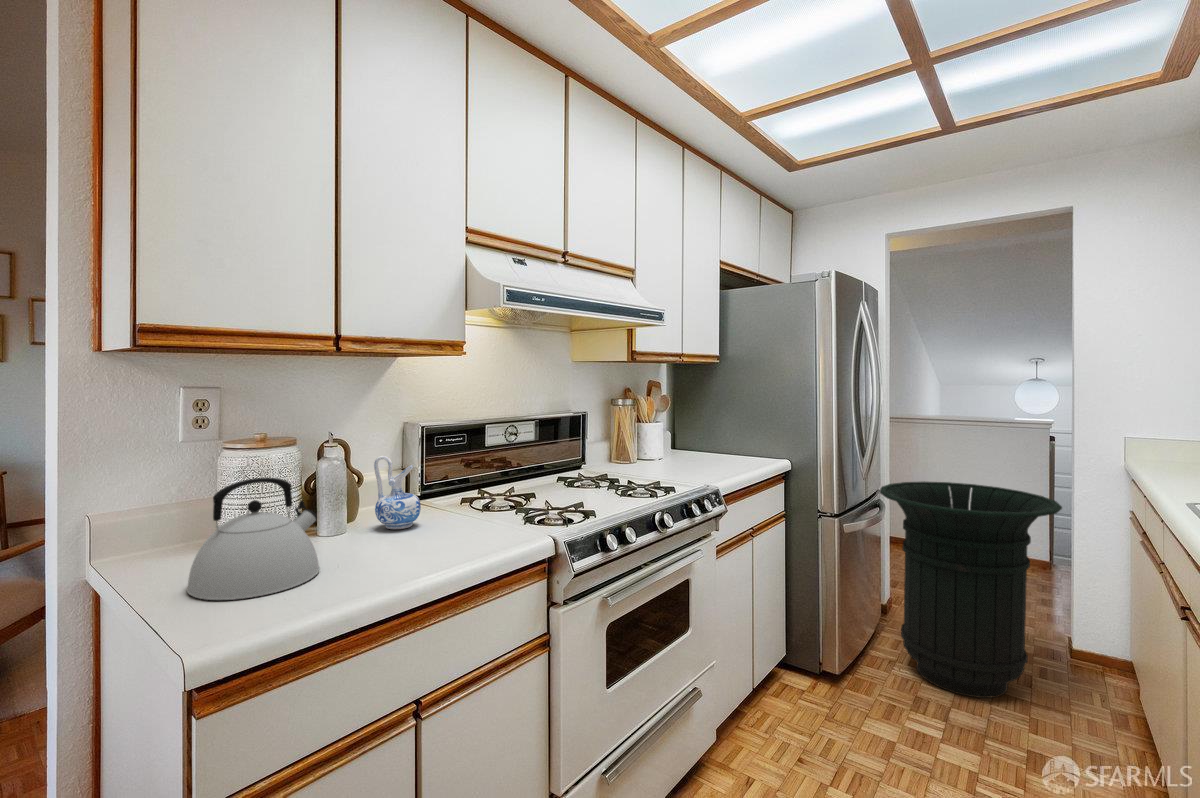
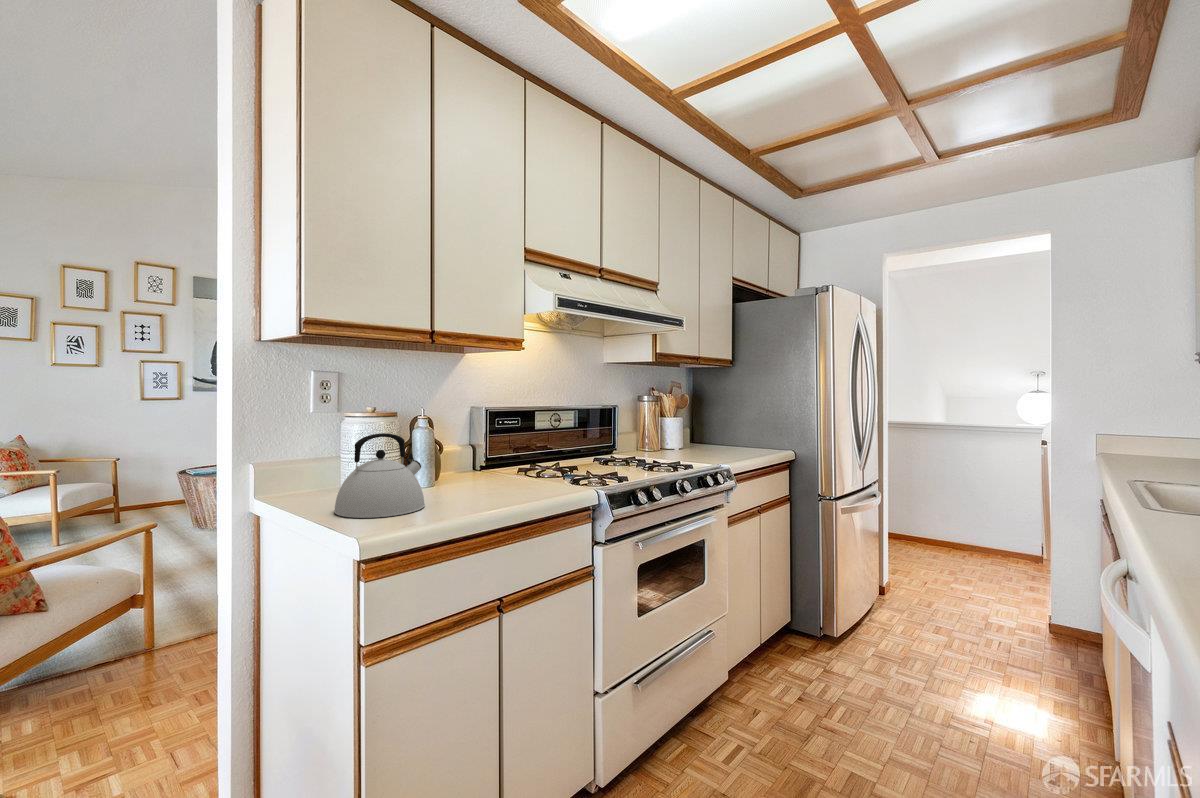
ceramic pitcher: present [374,456,421,529] -> none [455,427,490,485]
trash can: present [880,481,1062,698] -> none [874,471,1034,659]

